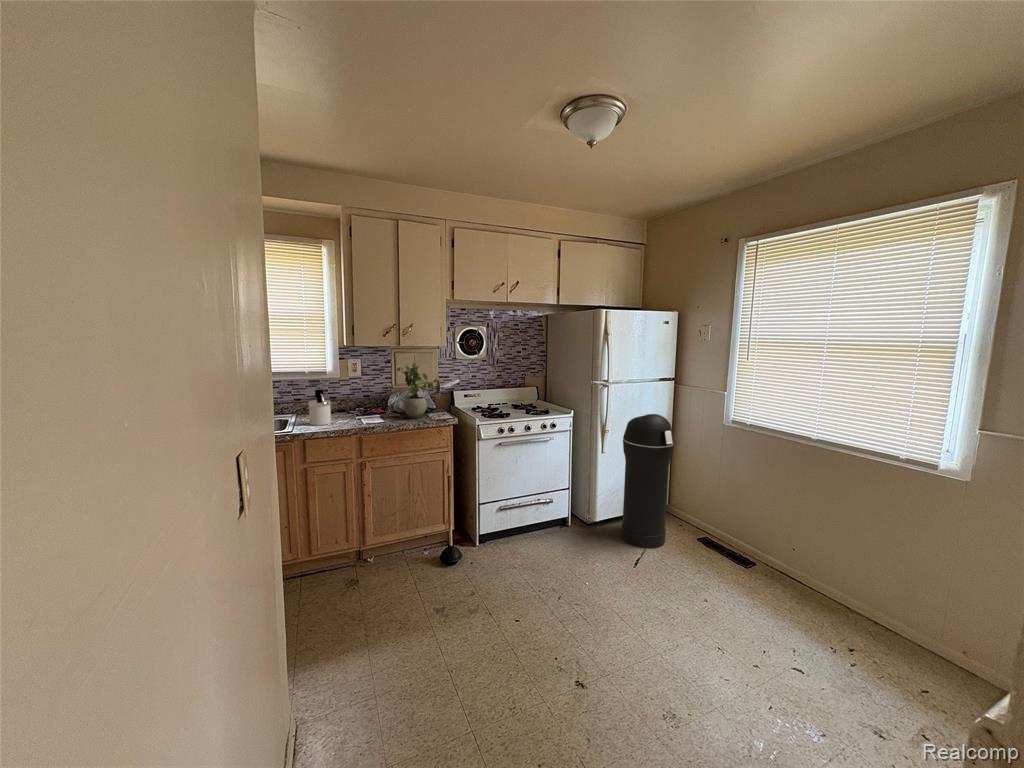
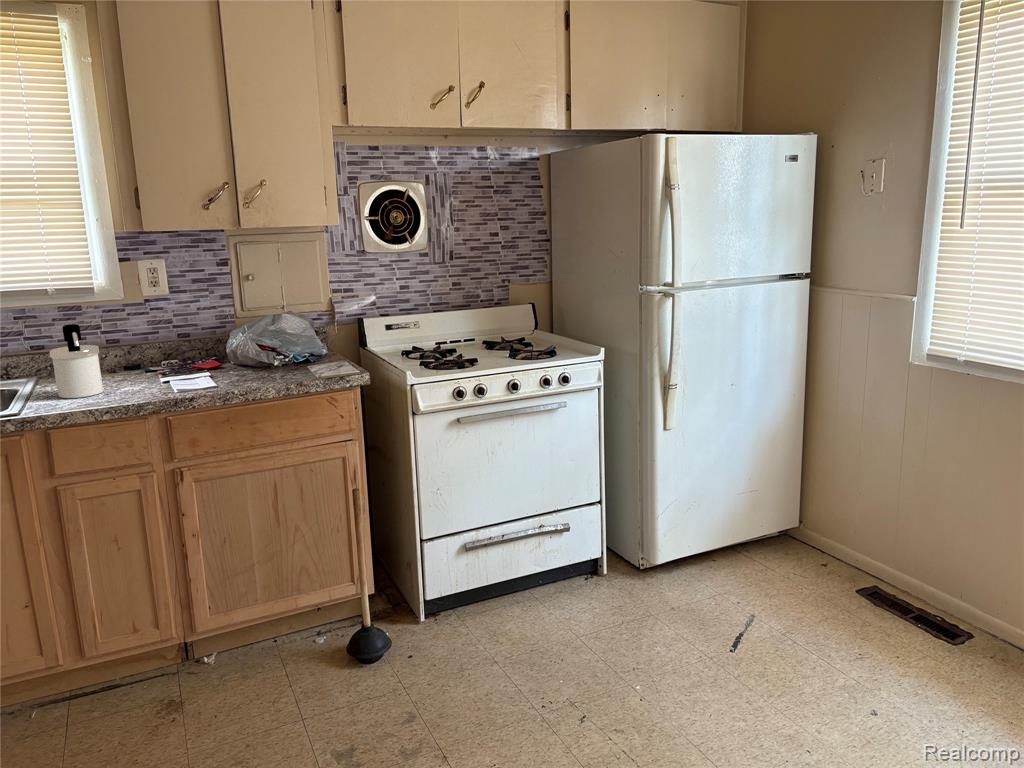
potted plant: present [402,363,438,418] -> none [244,261,321,376]
trash can: present [621,414,674,548] -> none [706,348,809,611]

